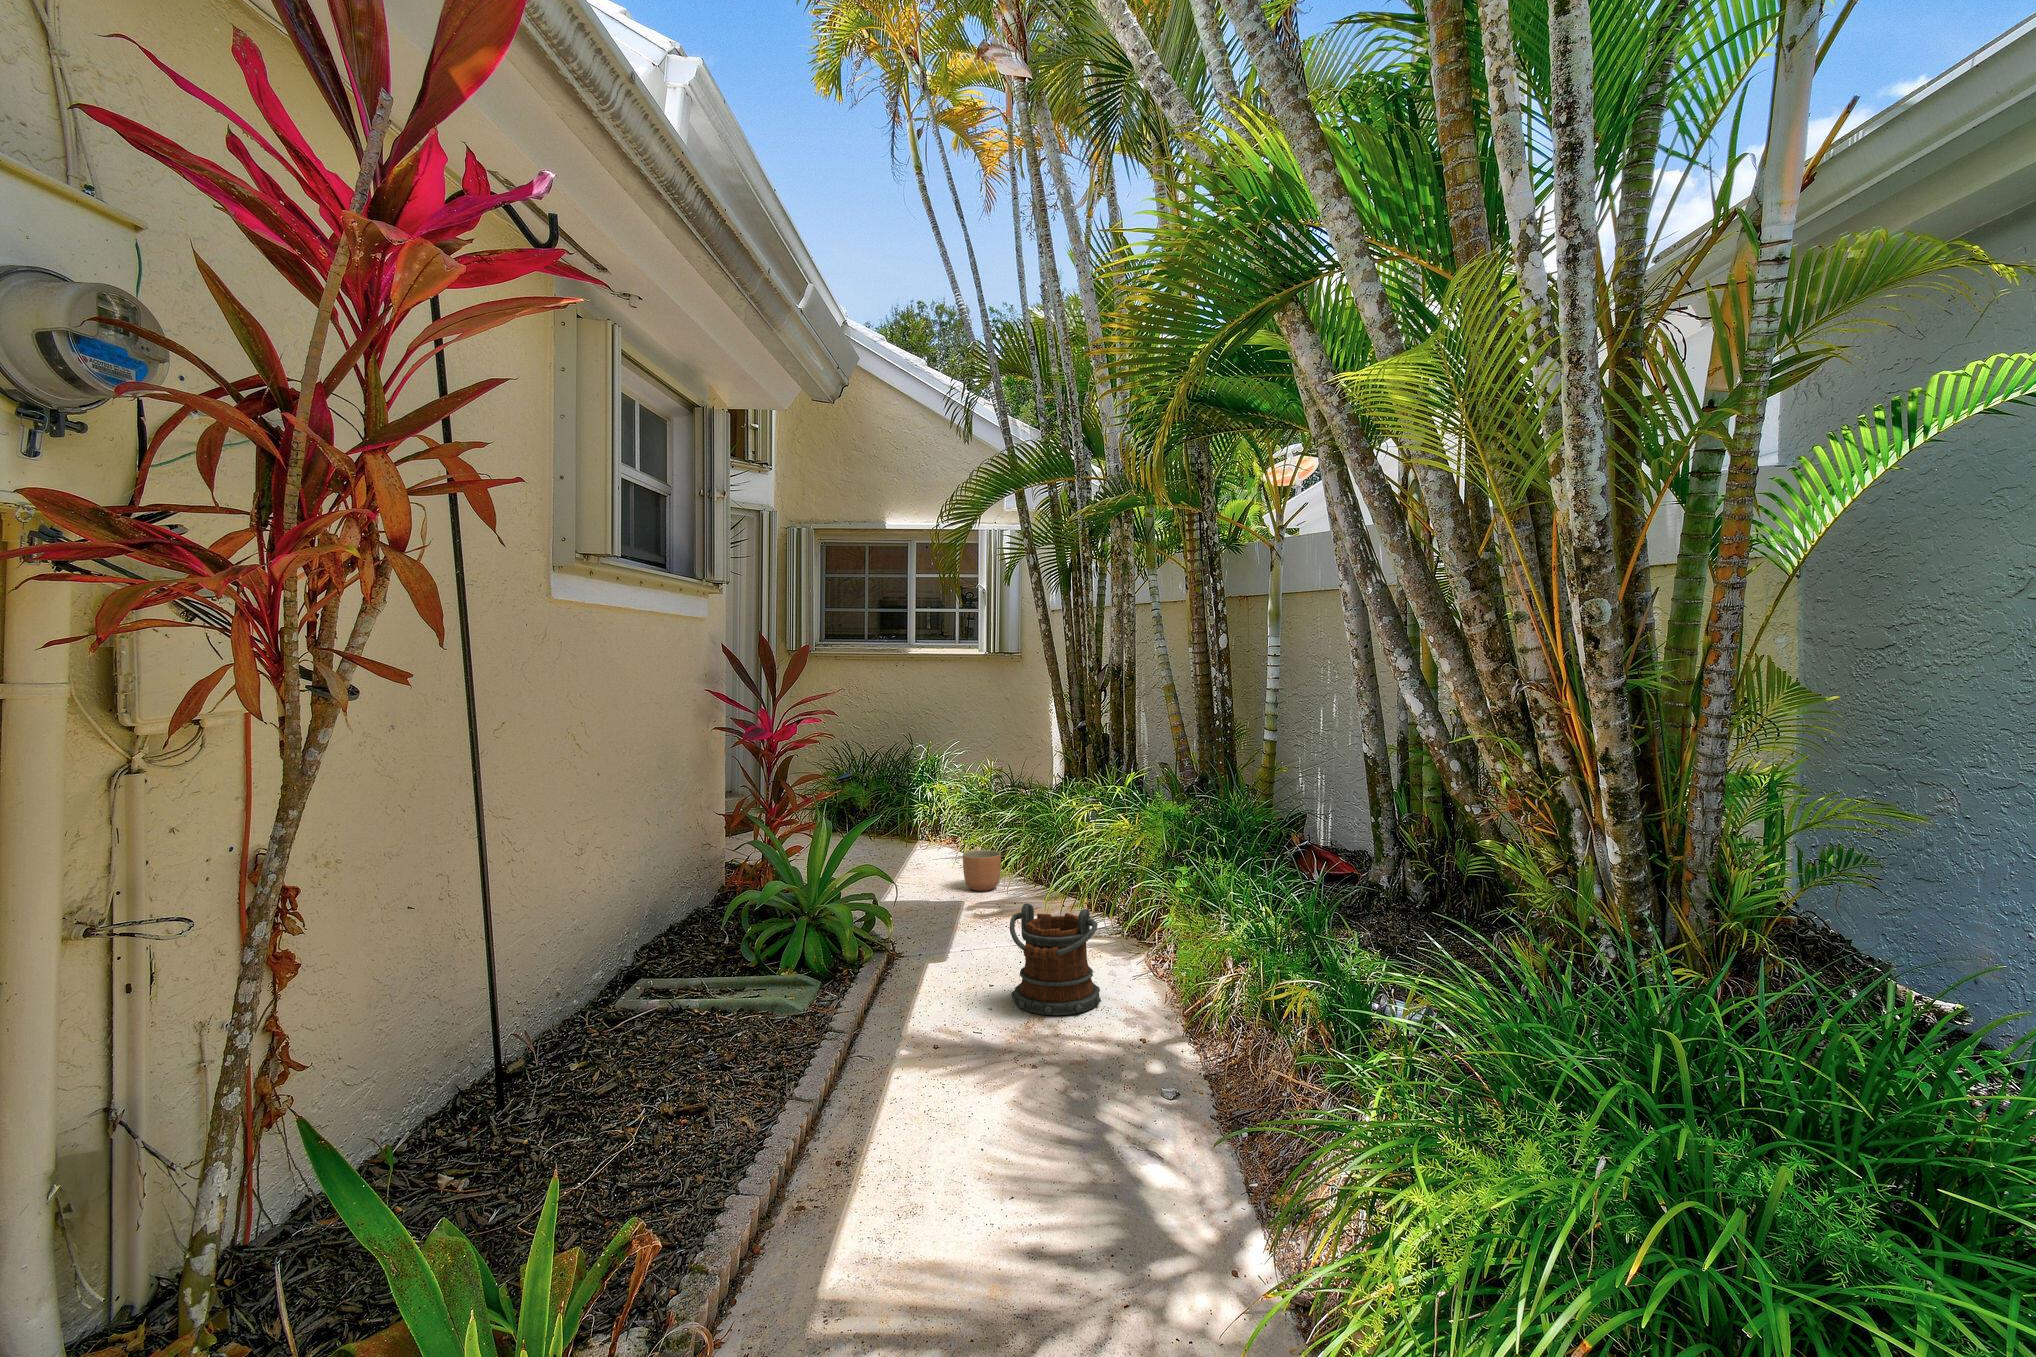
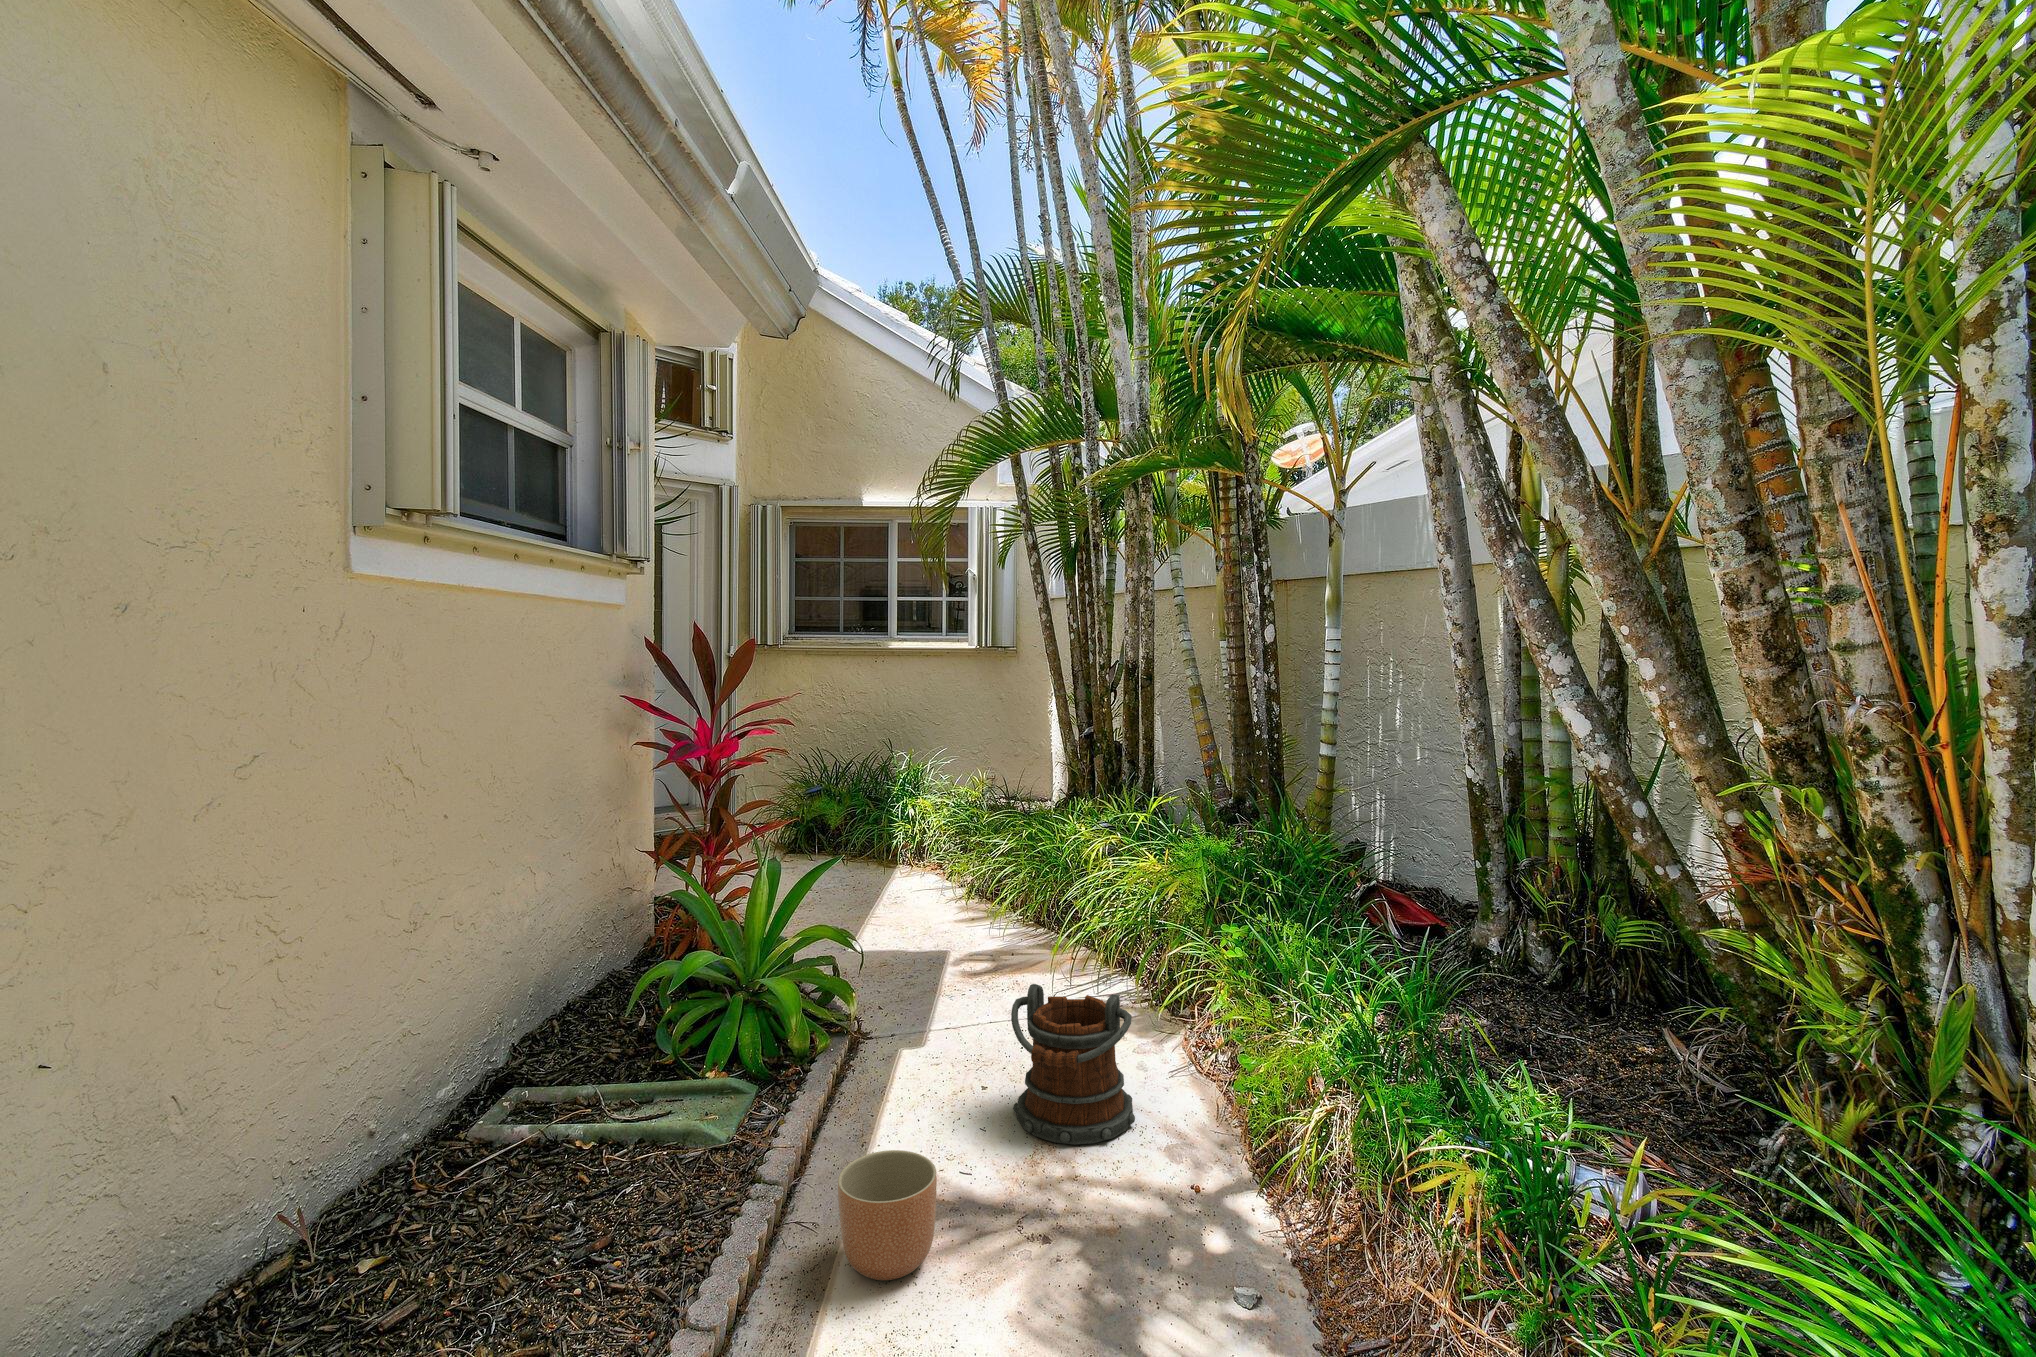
planter: present [963,850,1001,891] -> present [838,1150,937,1280]

